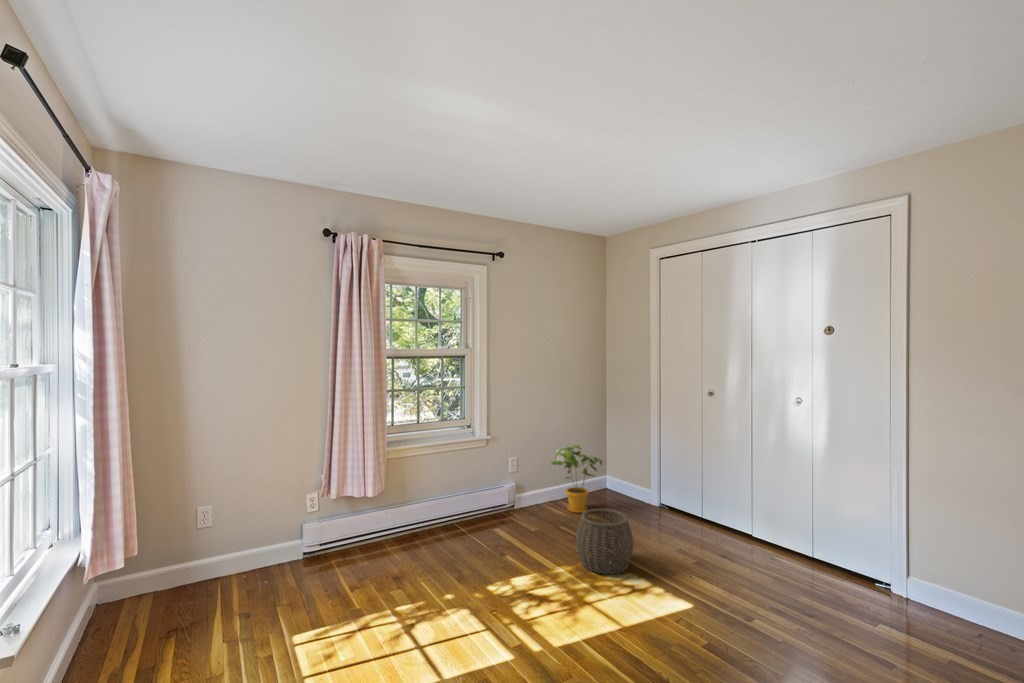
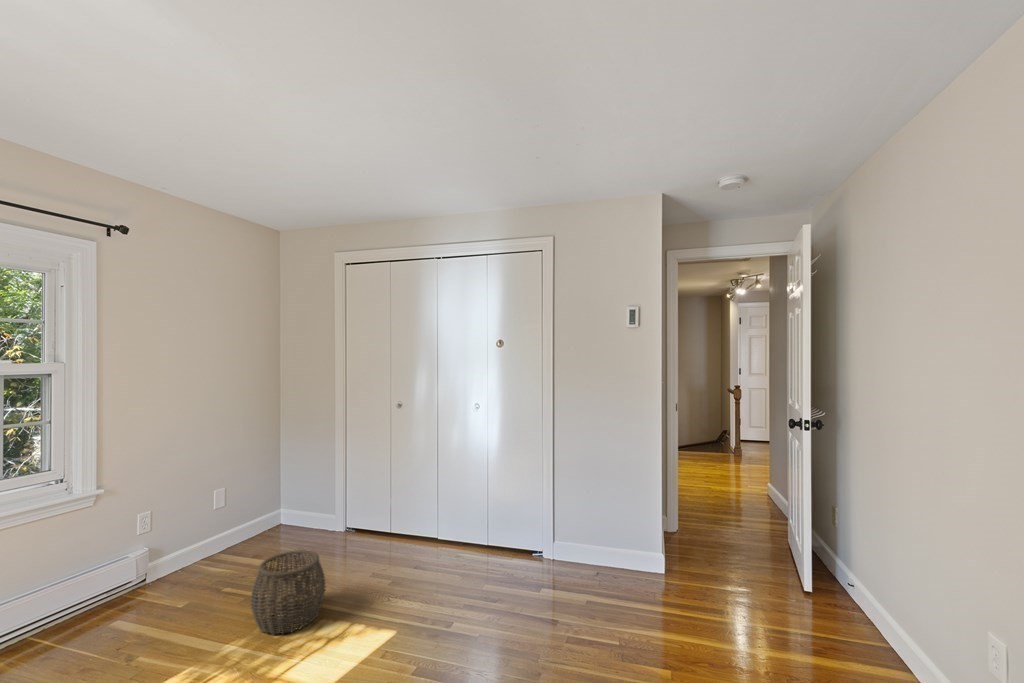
house plant: present [552,445,602,513] -> none [205,480,277,565]

